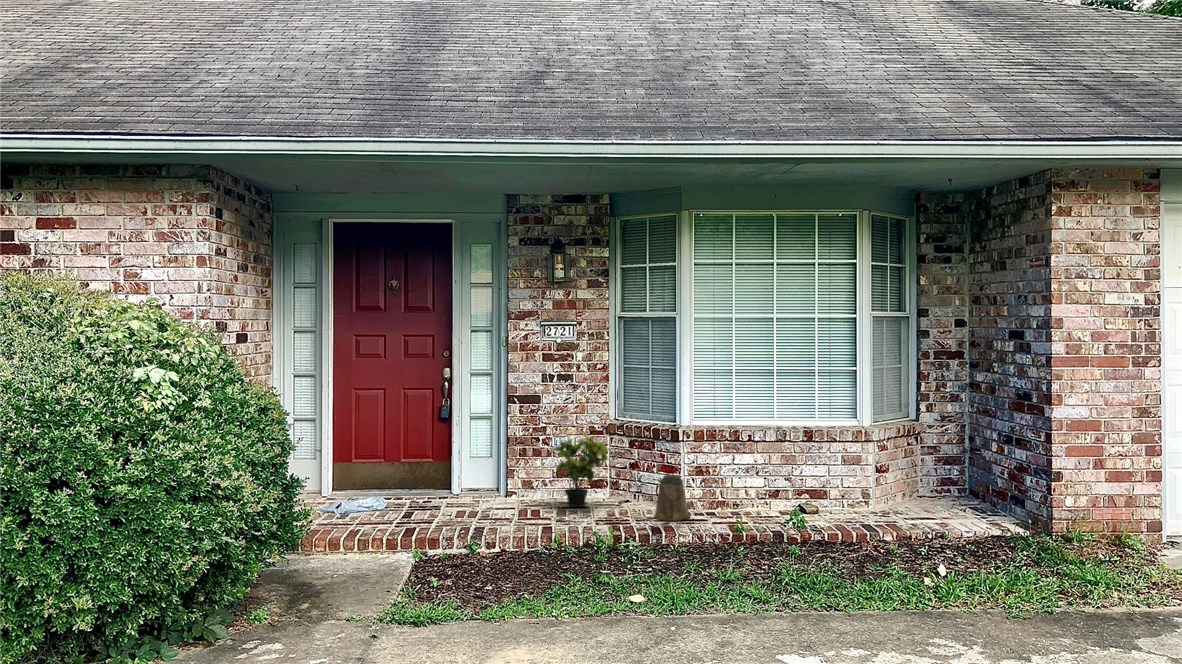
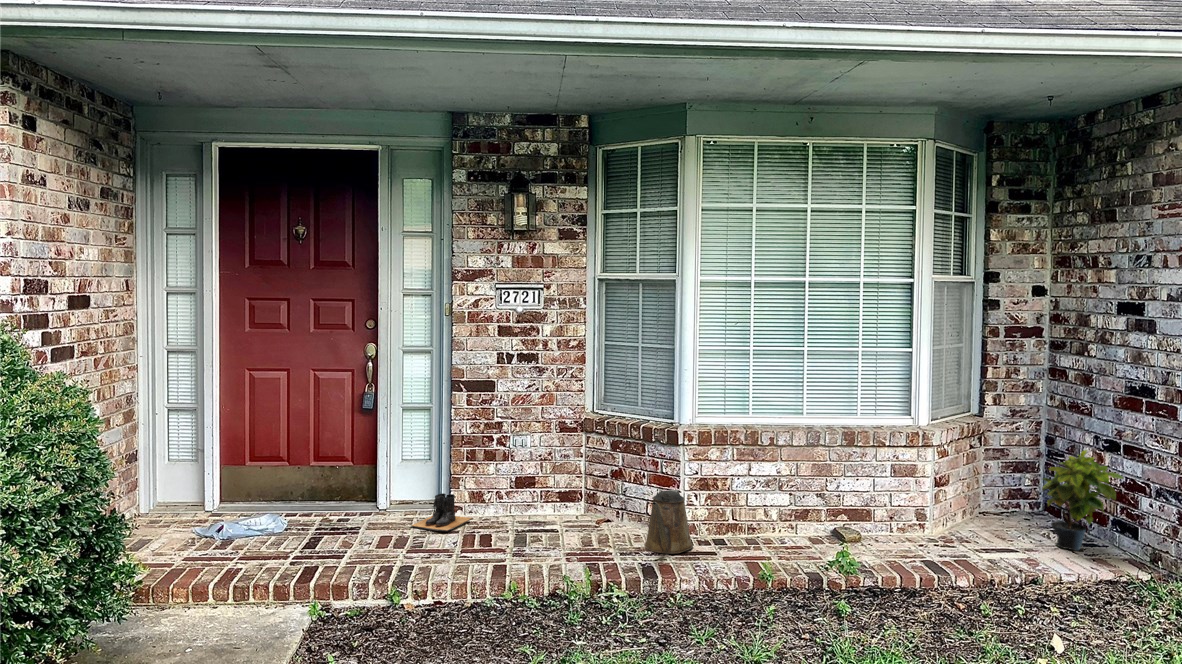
potted plant: present [553,432,608,507] -> present [1042,450,1124,550]
boots: none [478,481,524,508] -> present [411,493,472,531]

